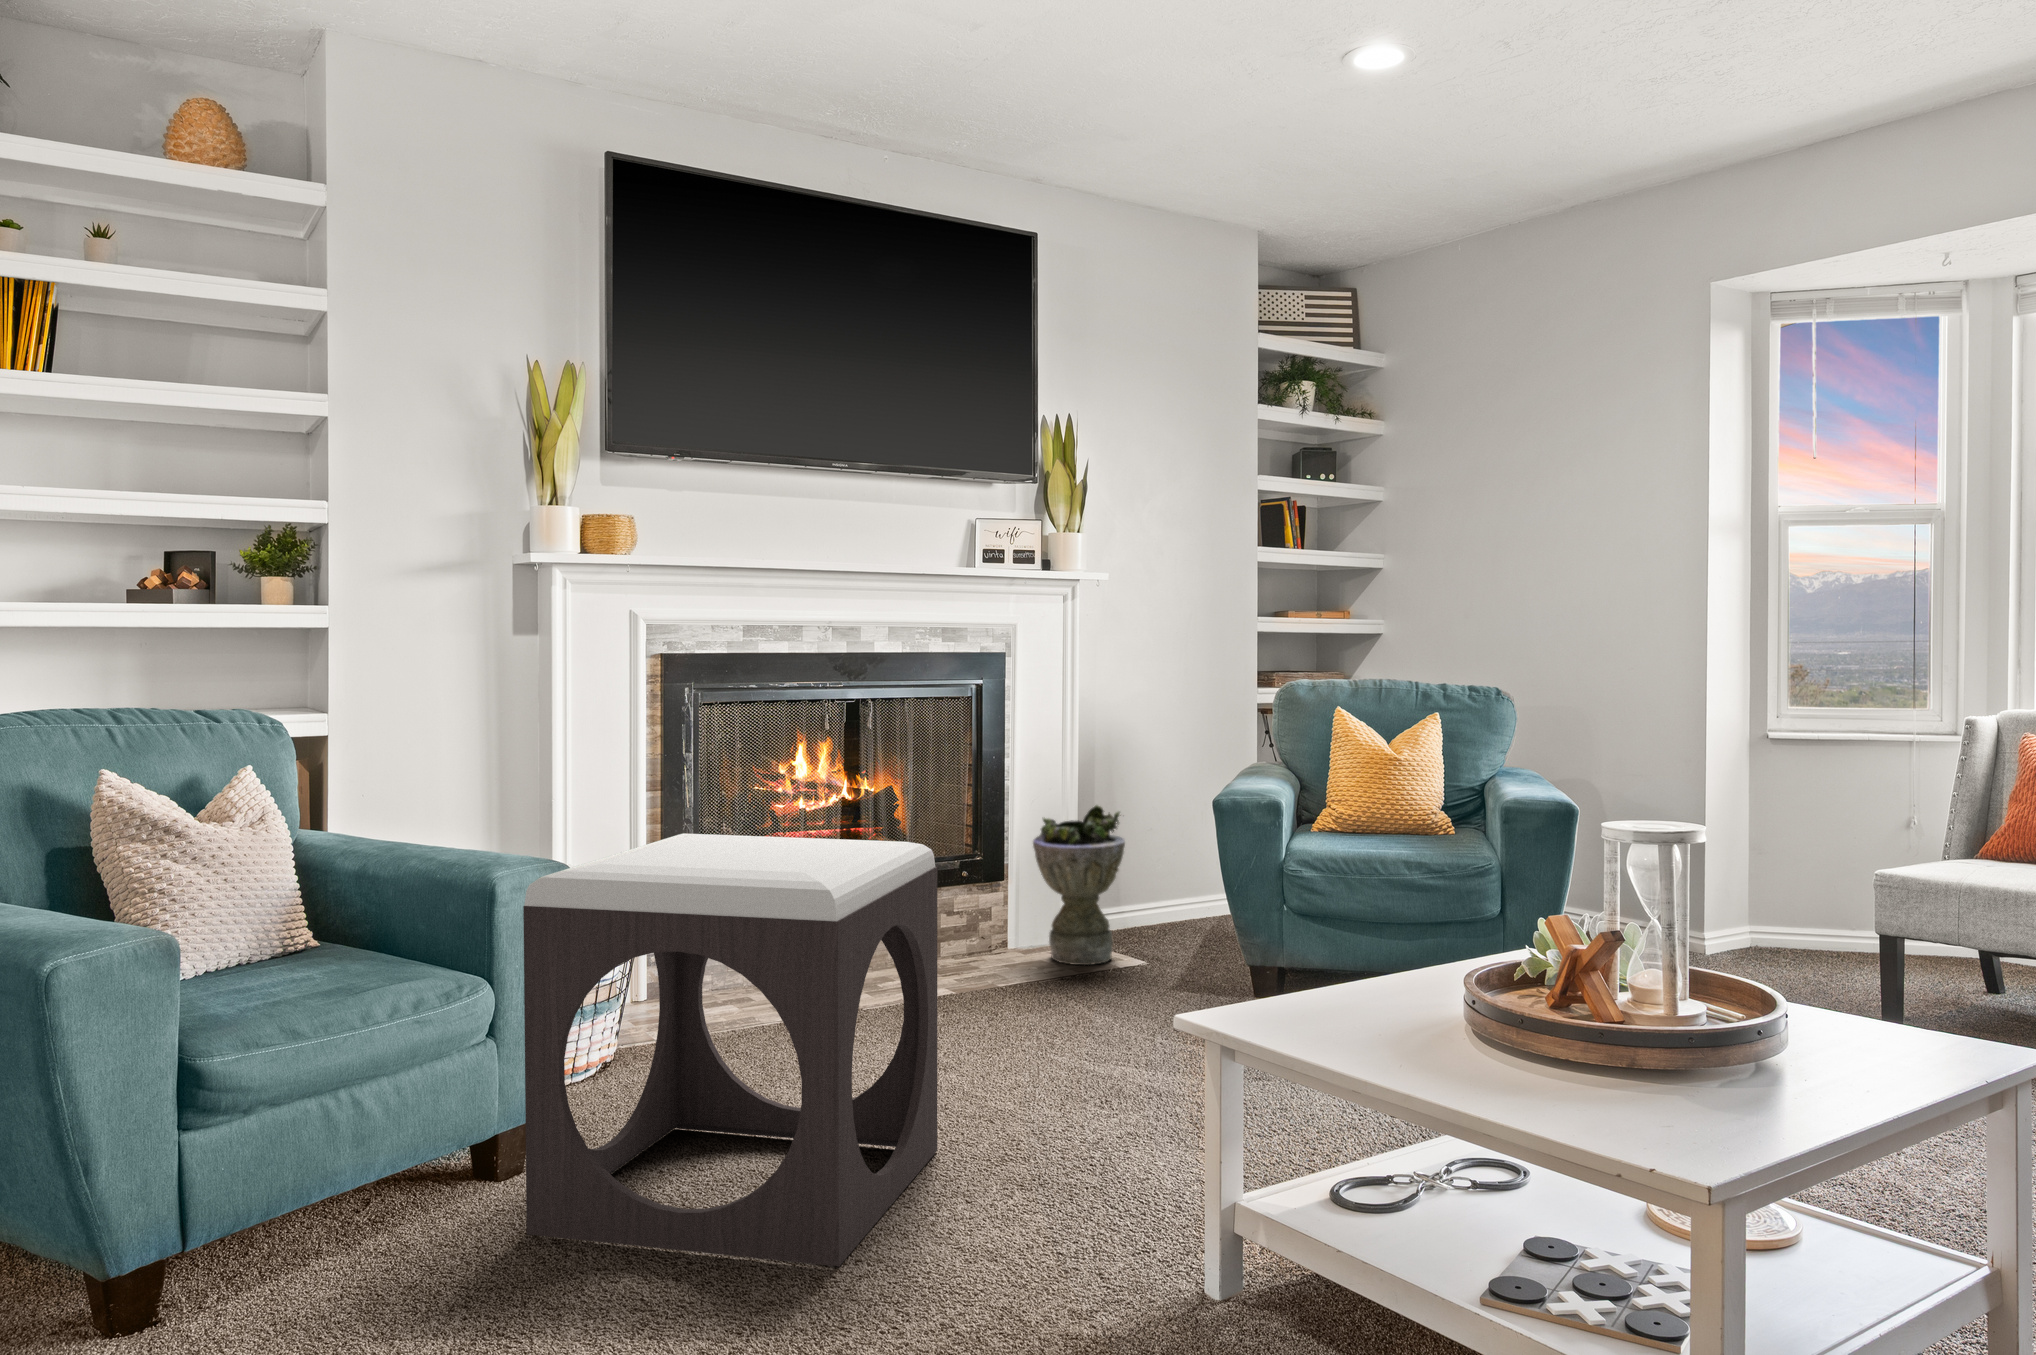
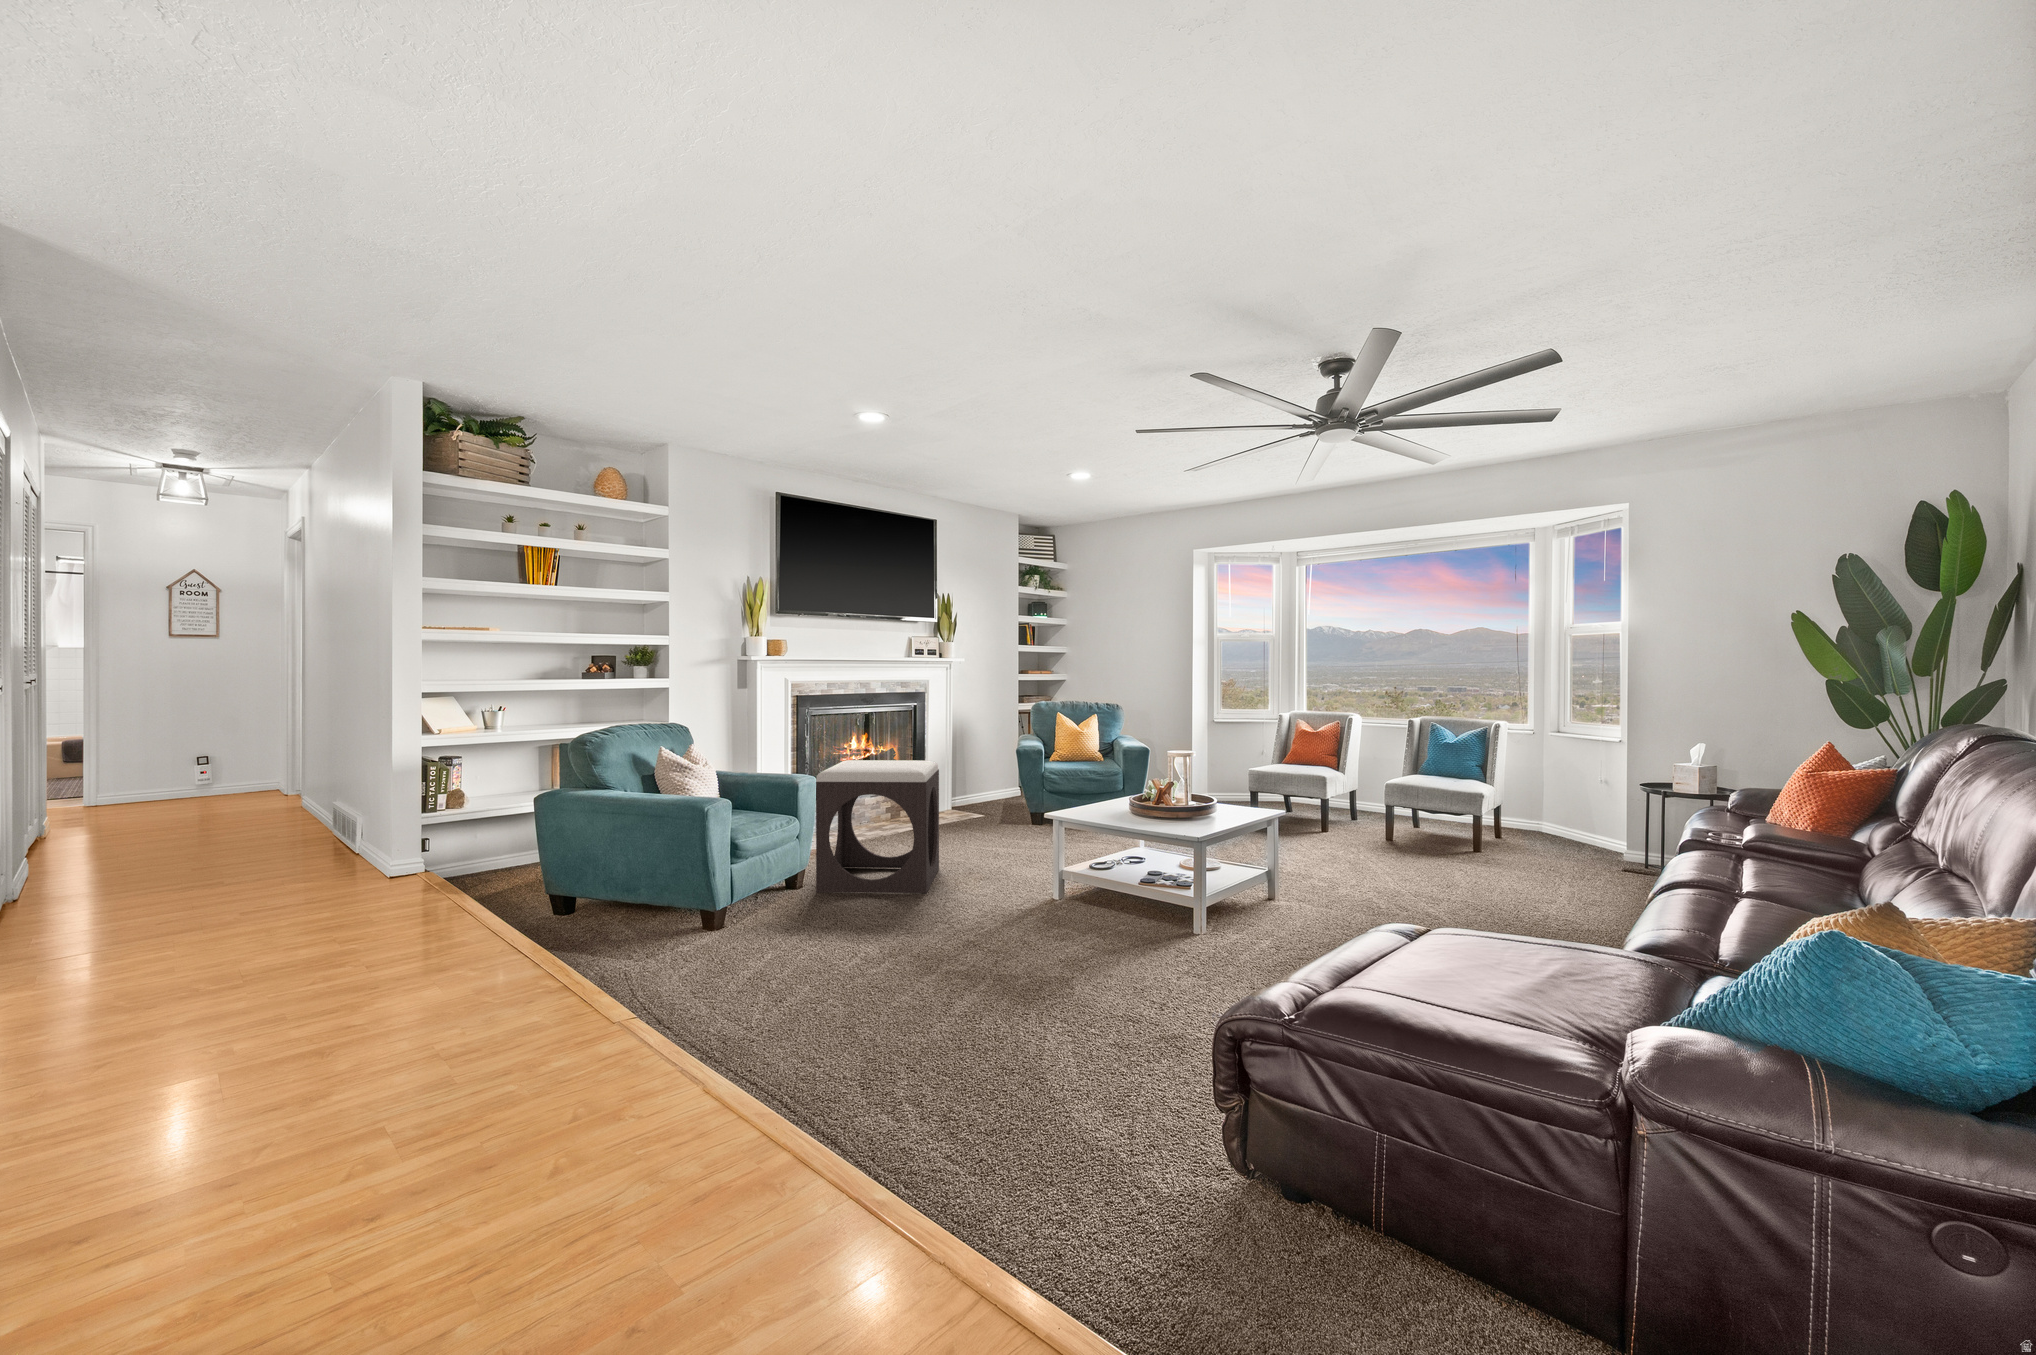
planter: present [1033,805,1125,965] -> none [938,754,975,819]

